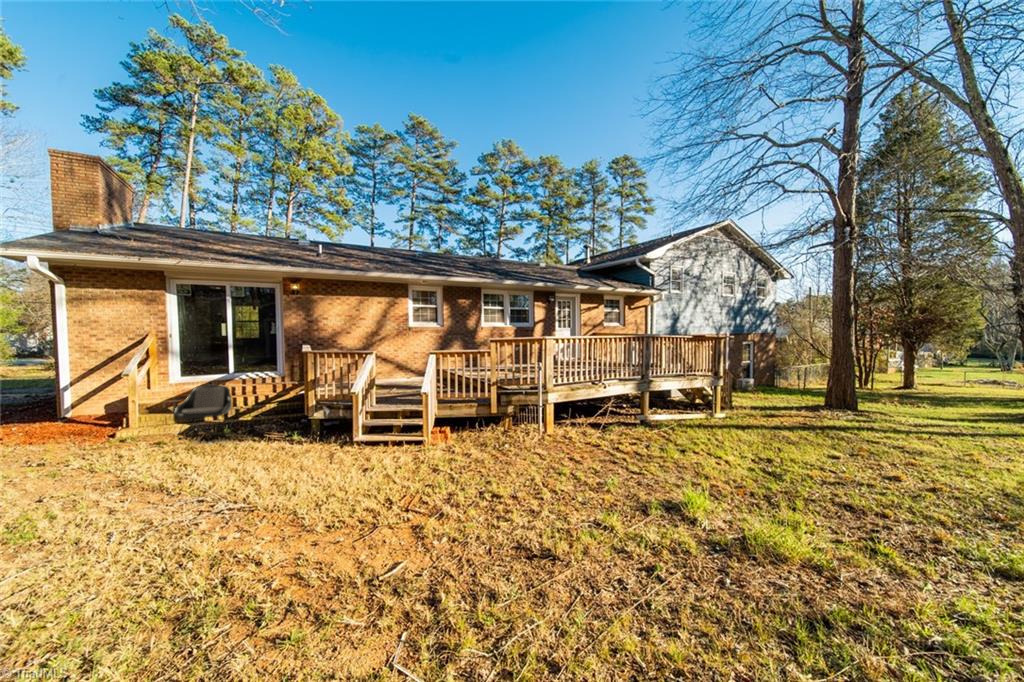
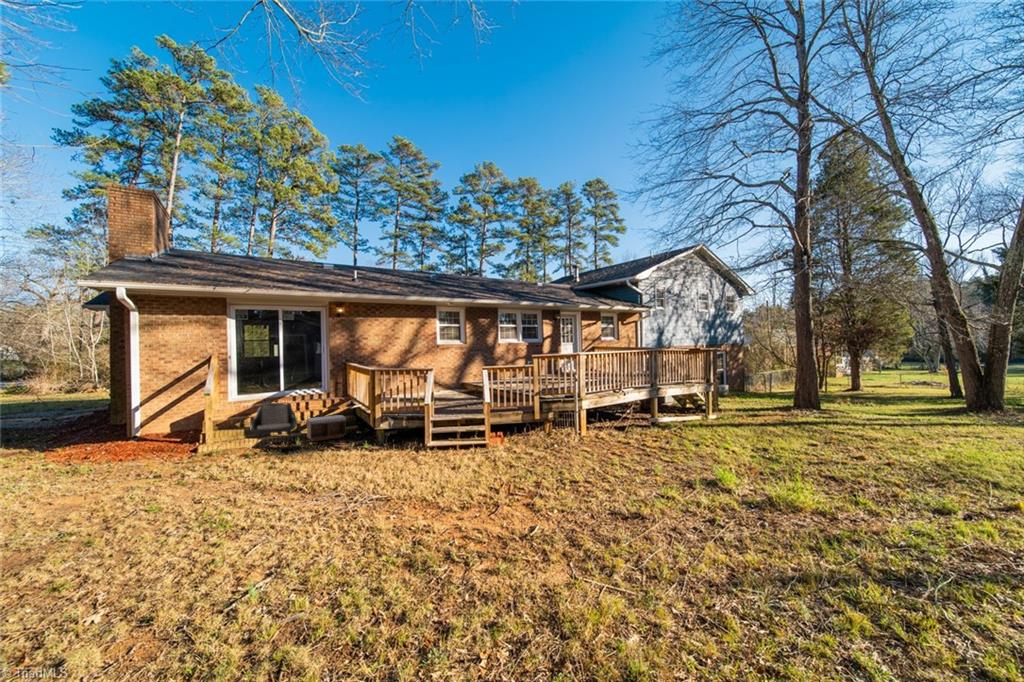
bench: none [250,399,293,427] -> present [307,415,347,441]

